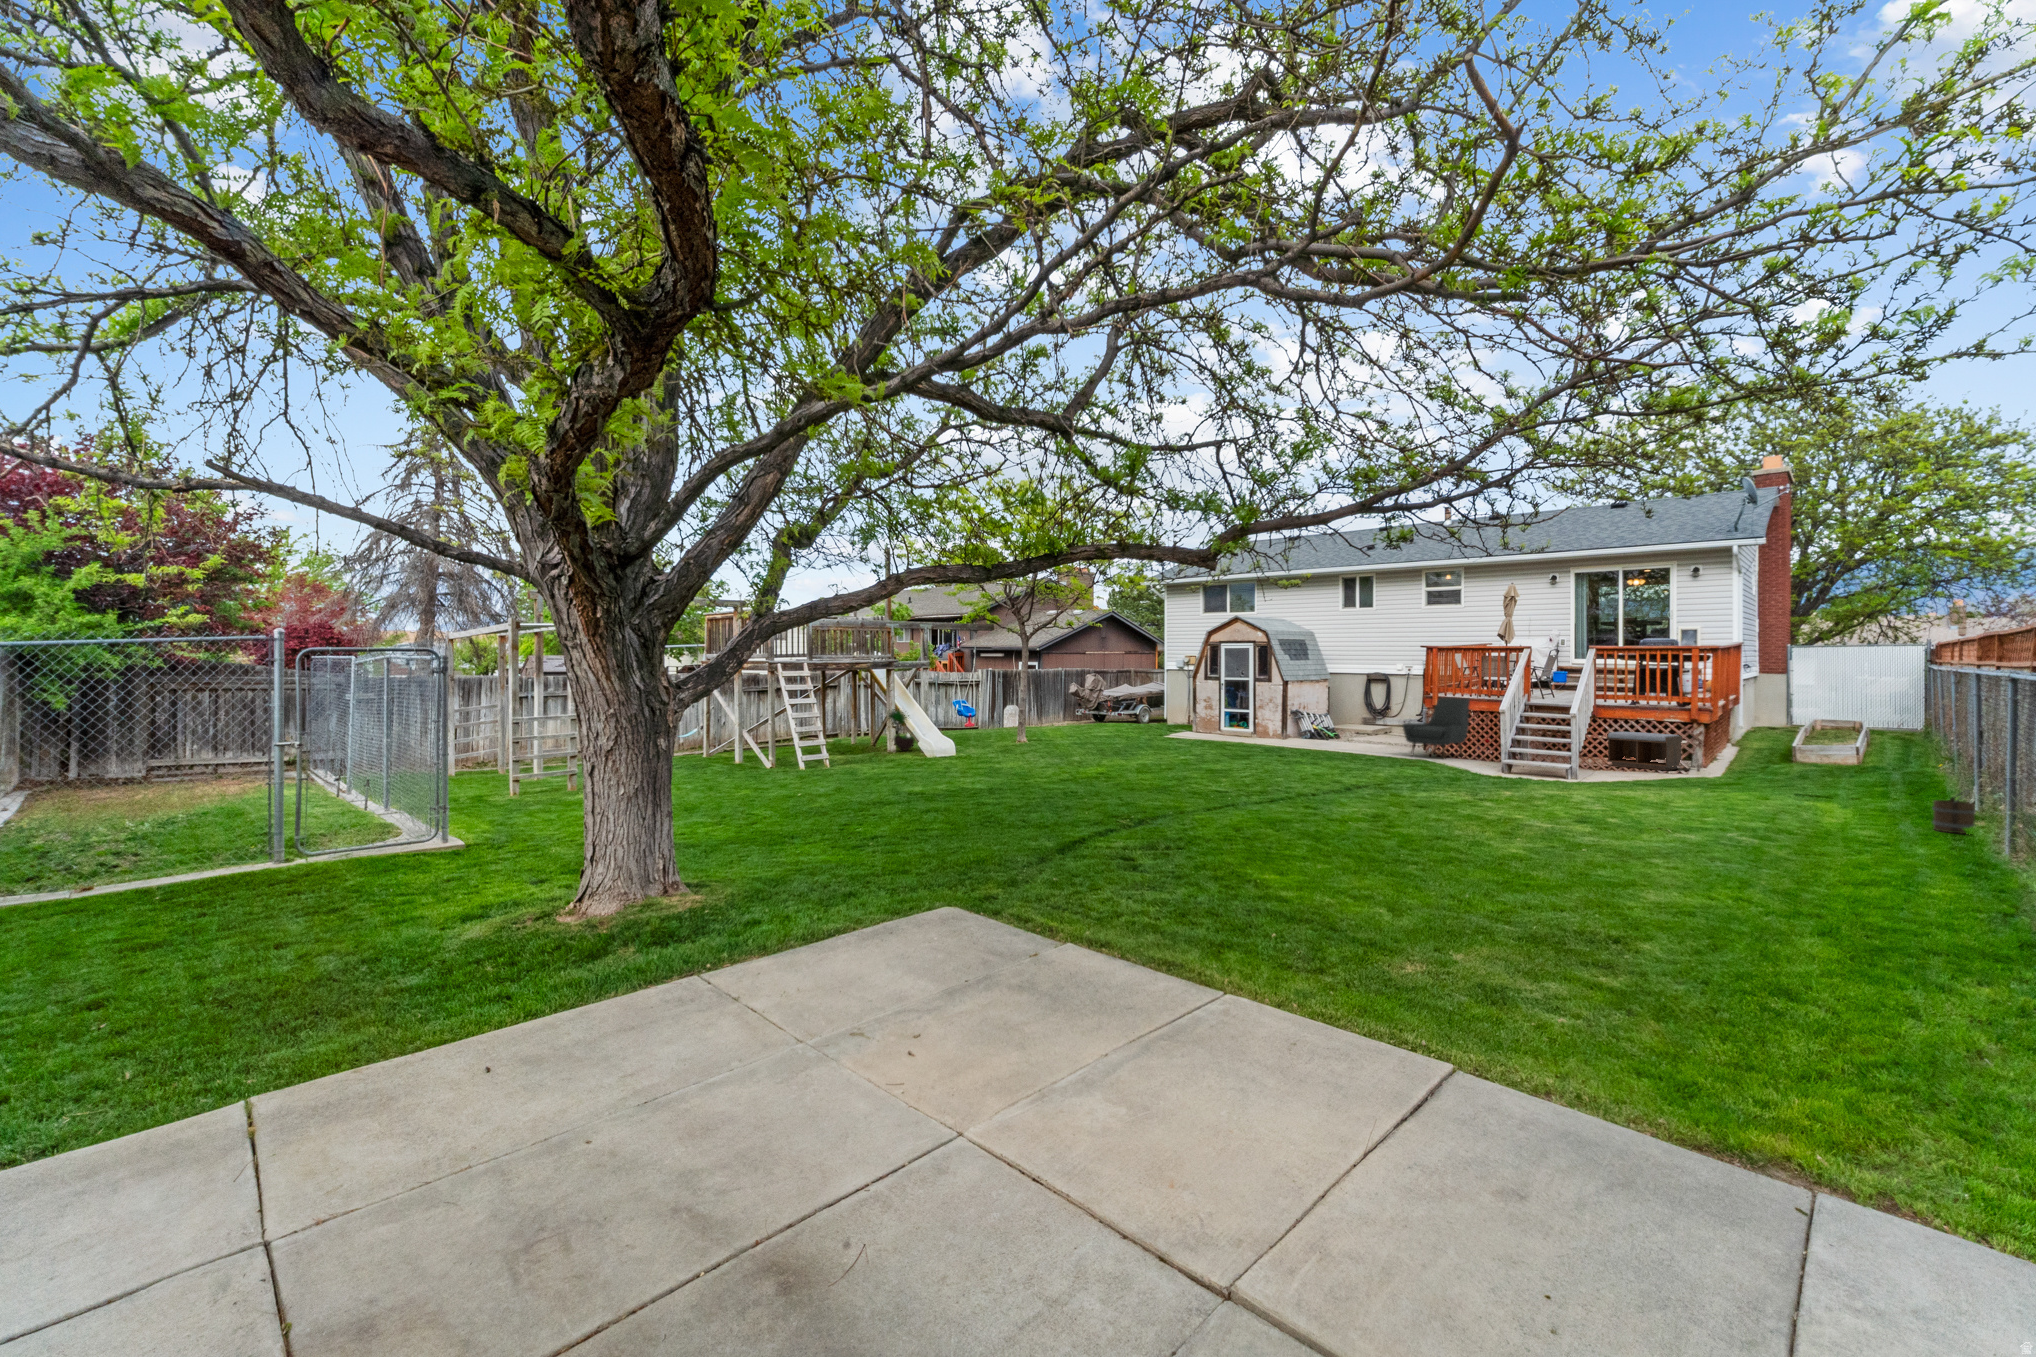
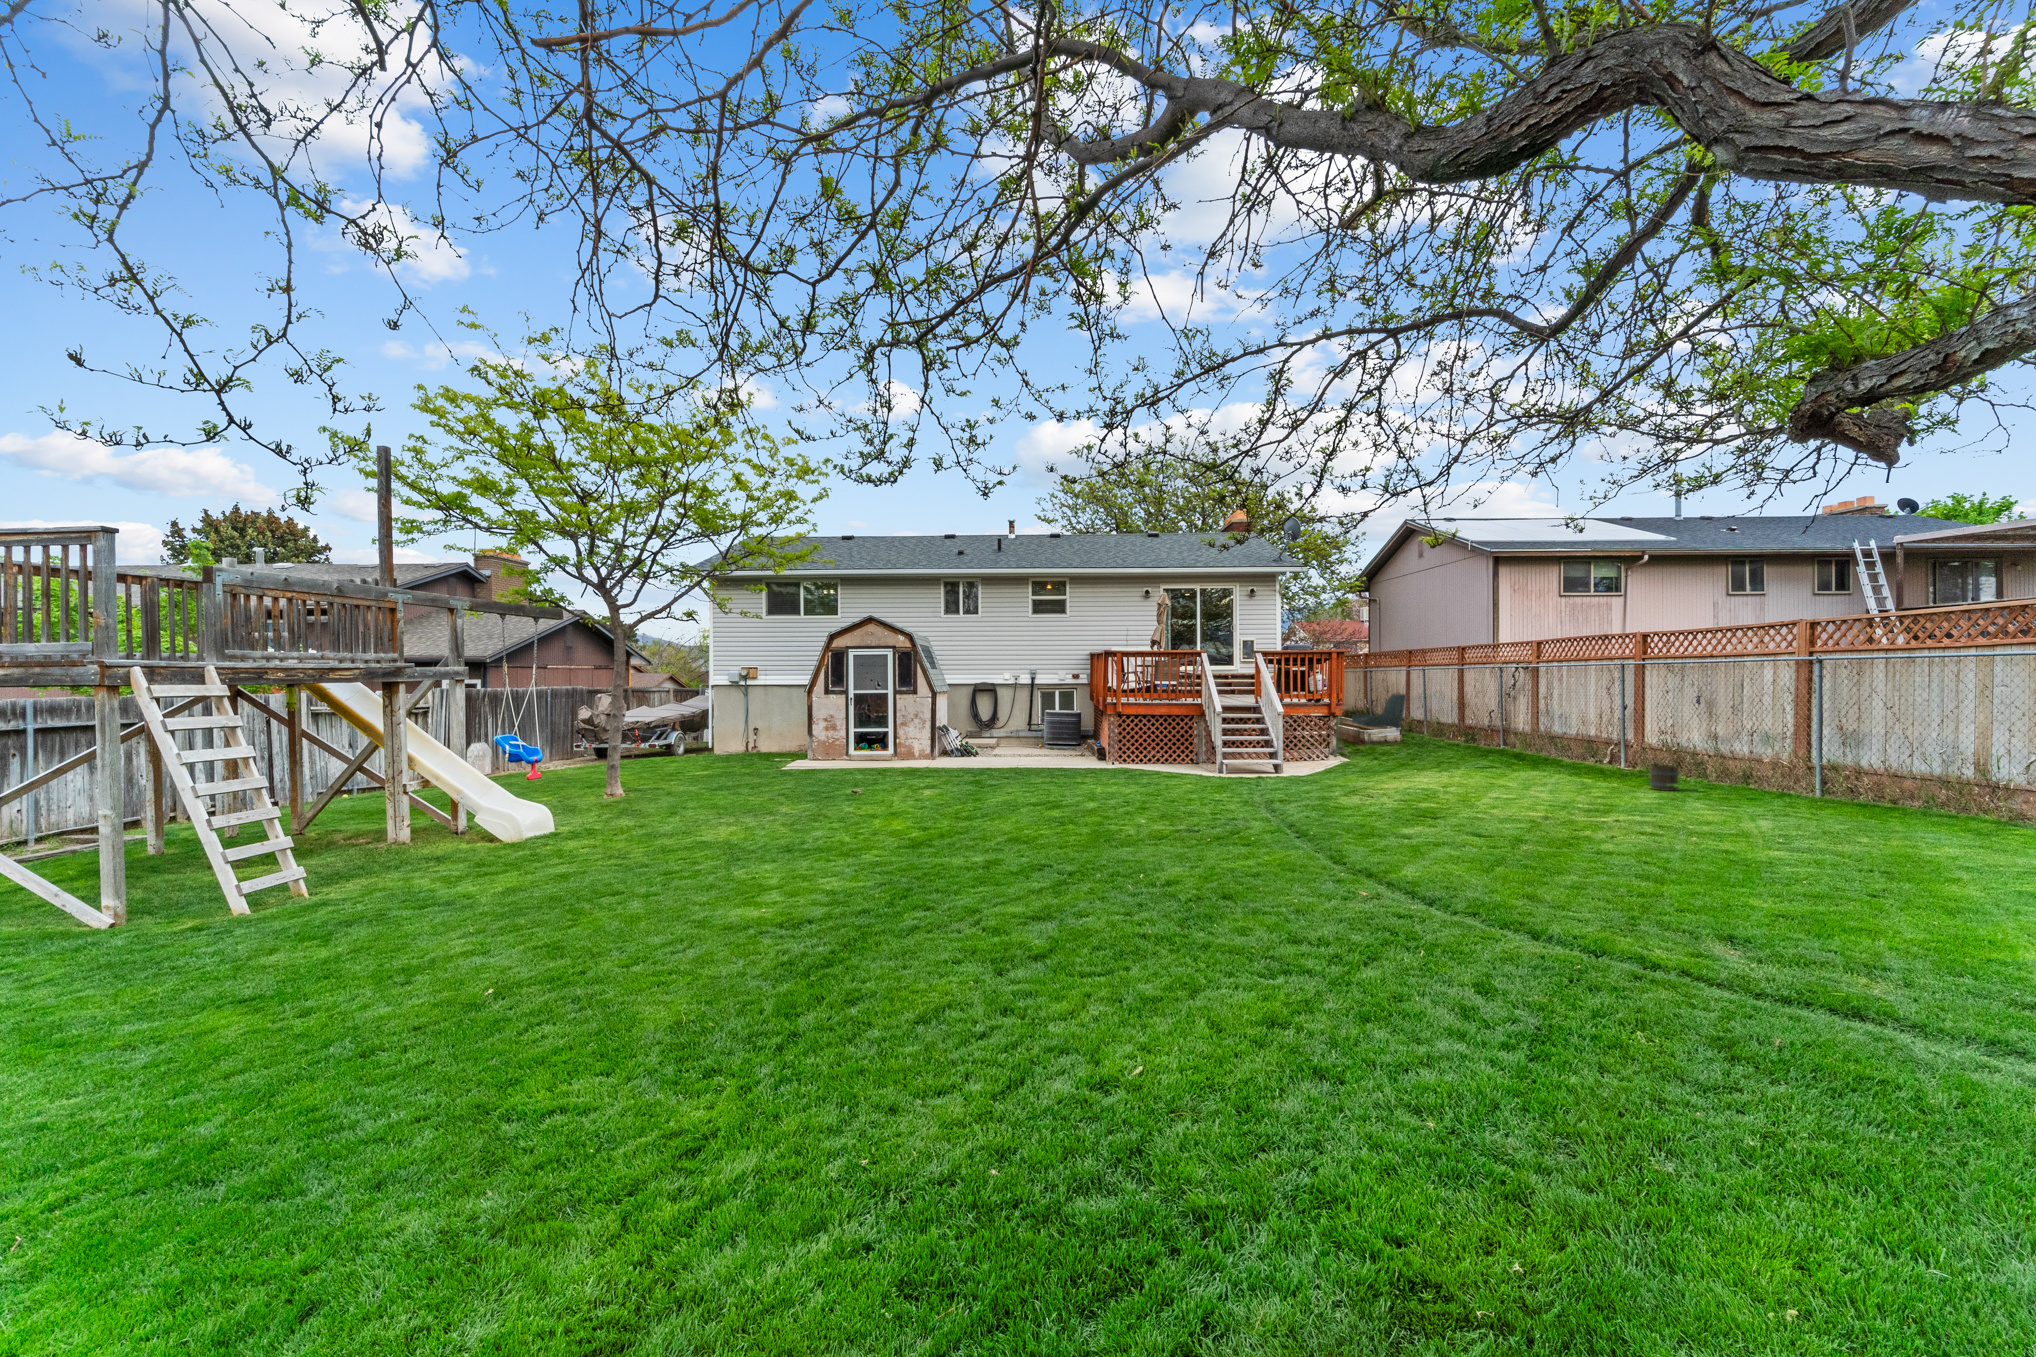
chair: present [1403,697,1470,758] -> present [1352,693,1406,742]
potted tree: present [888,709,915,751] -> none [367,746,438,831]
side table: none [1709,711,1738,769] -> present [1331,707,1348,756]
bench: present [1607,732,1682,771] -> none [1275,729,1327,761]

